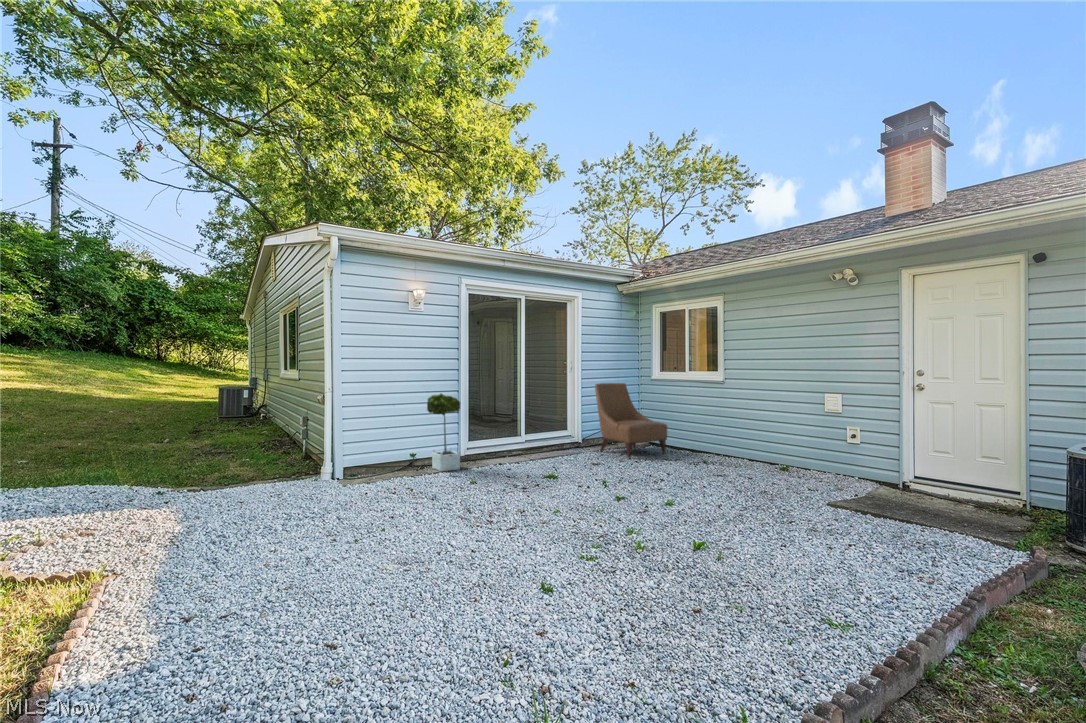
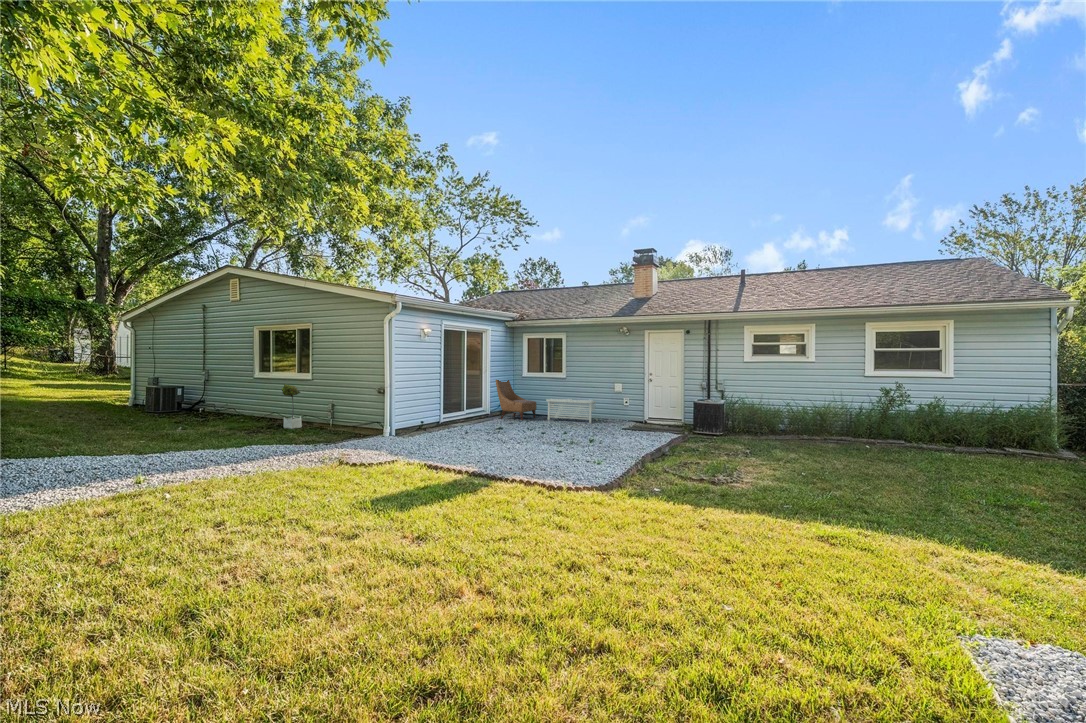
potted tree: present [427,393,460,471] -> present [282,384,302,429]
storage bench: none [678,419,790,476] -> present [546,399,598,423]

